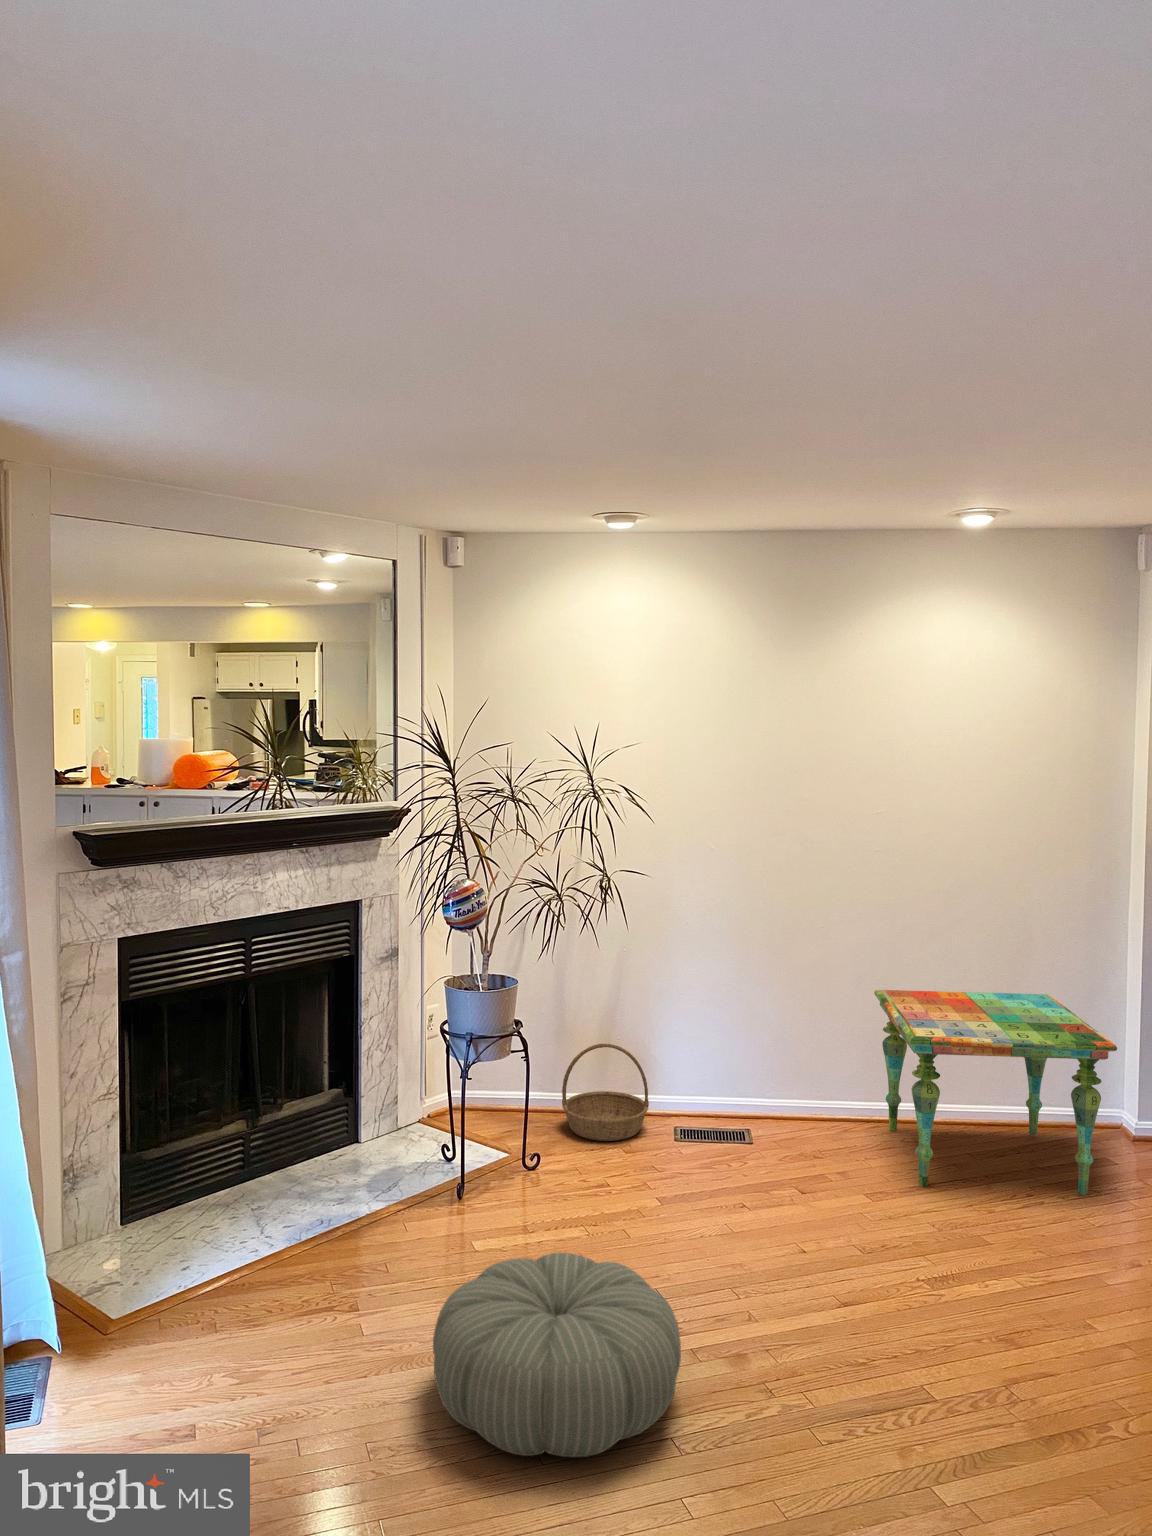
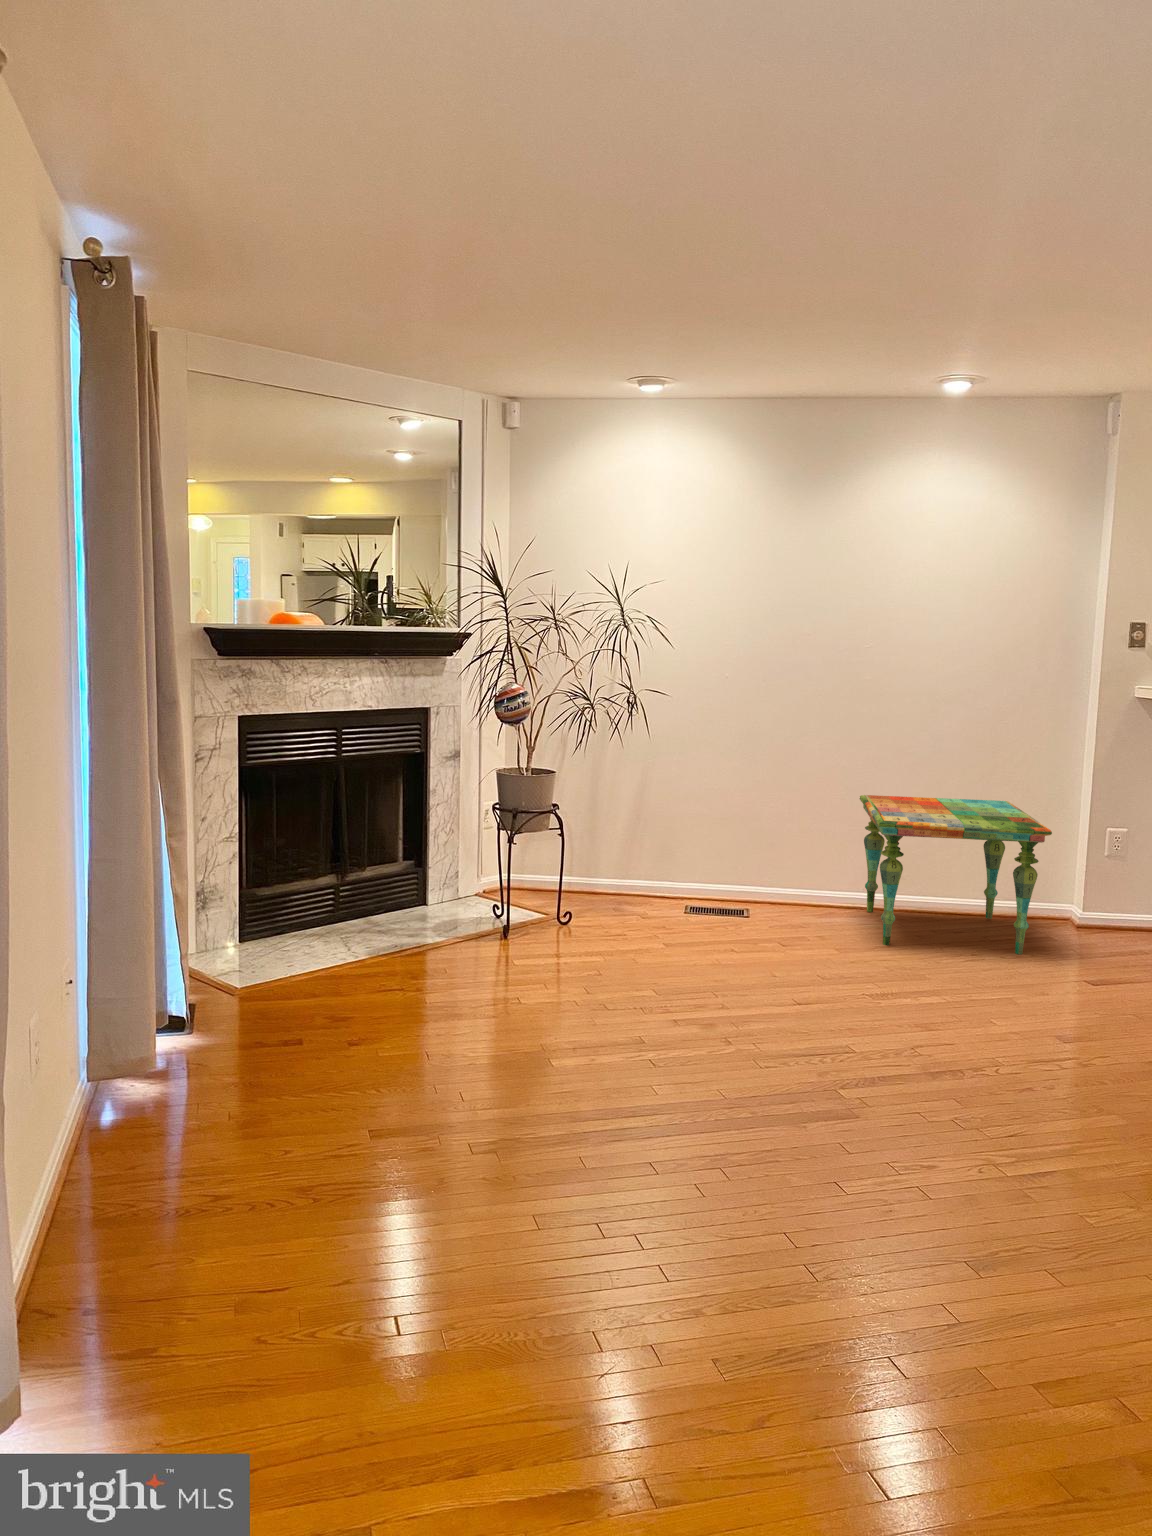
basket: present [562,1044,649,1141] -> none [593,833,665,910]
pouf: present [433,1252,681,1457] -> none [482,947,668,1069]

